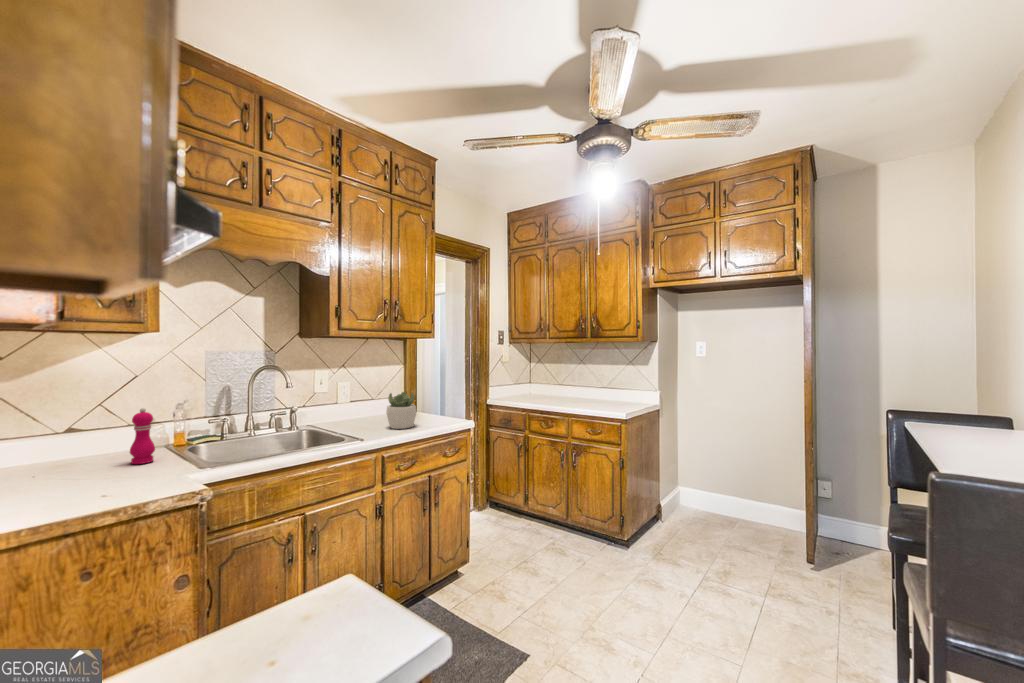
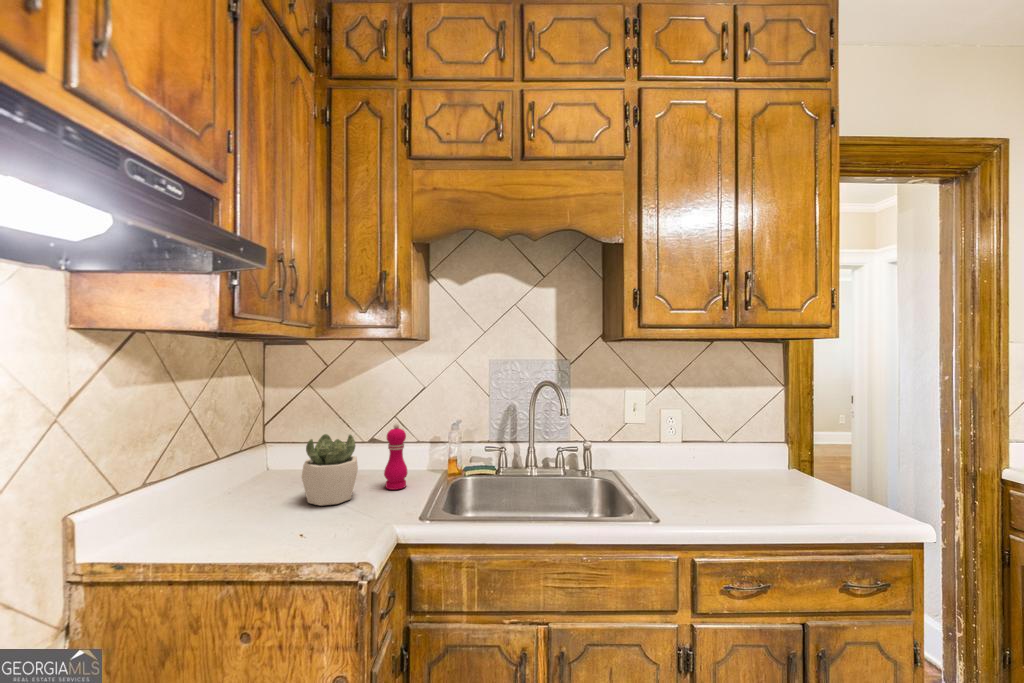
succulent plant: present [386,392,417,429] -> present [302,434,358,506]

